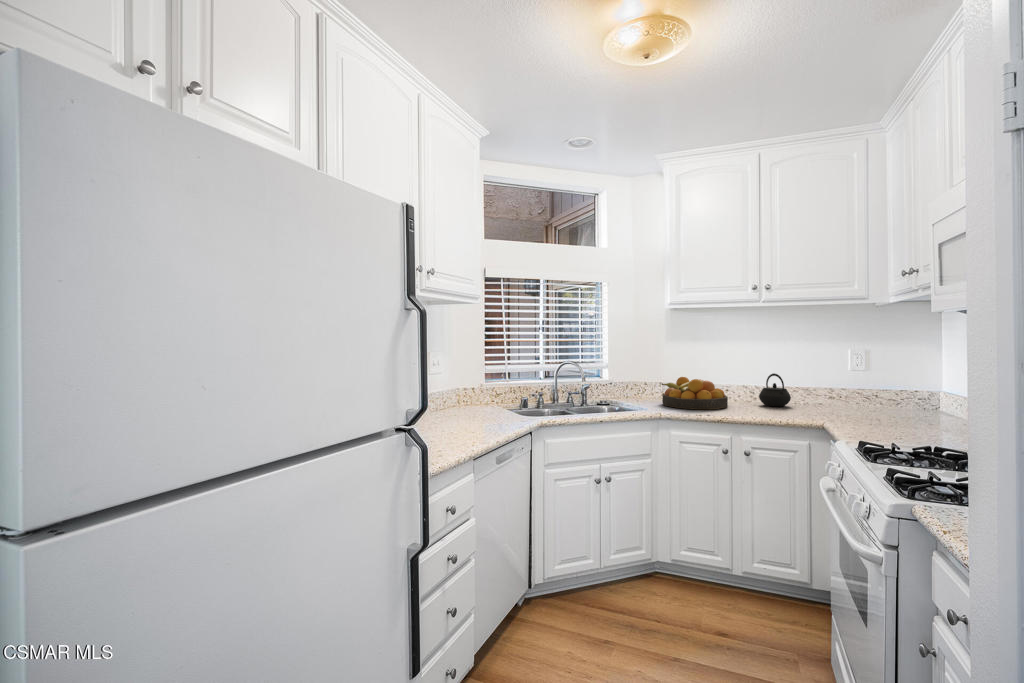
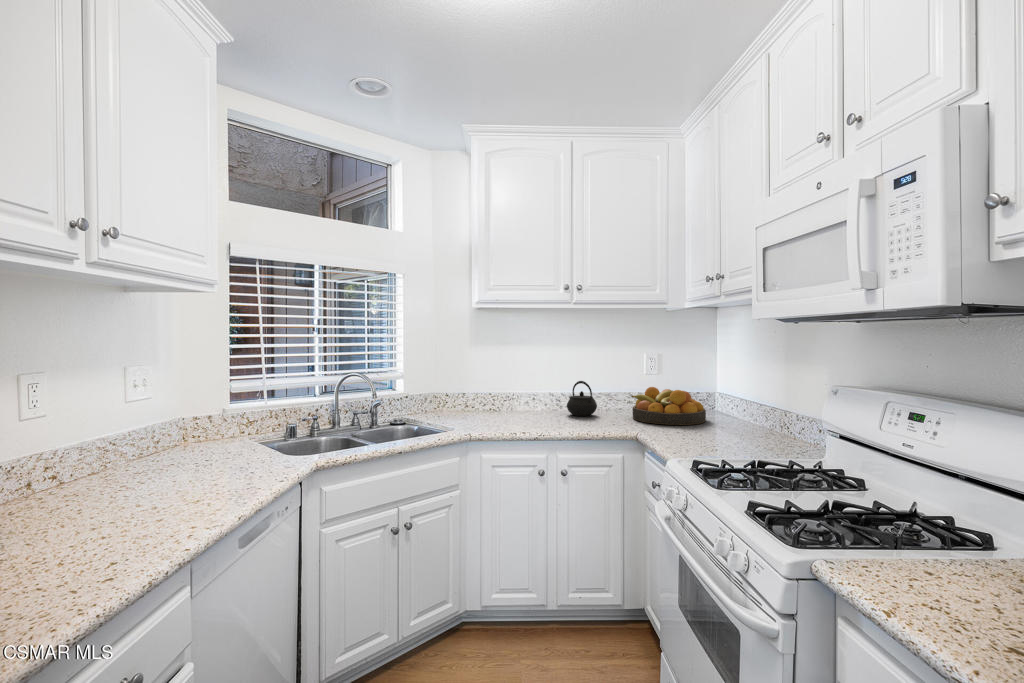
fruit bowl: present [662,377,728,409] -> present [631,387,706,425]

